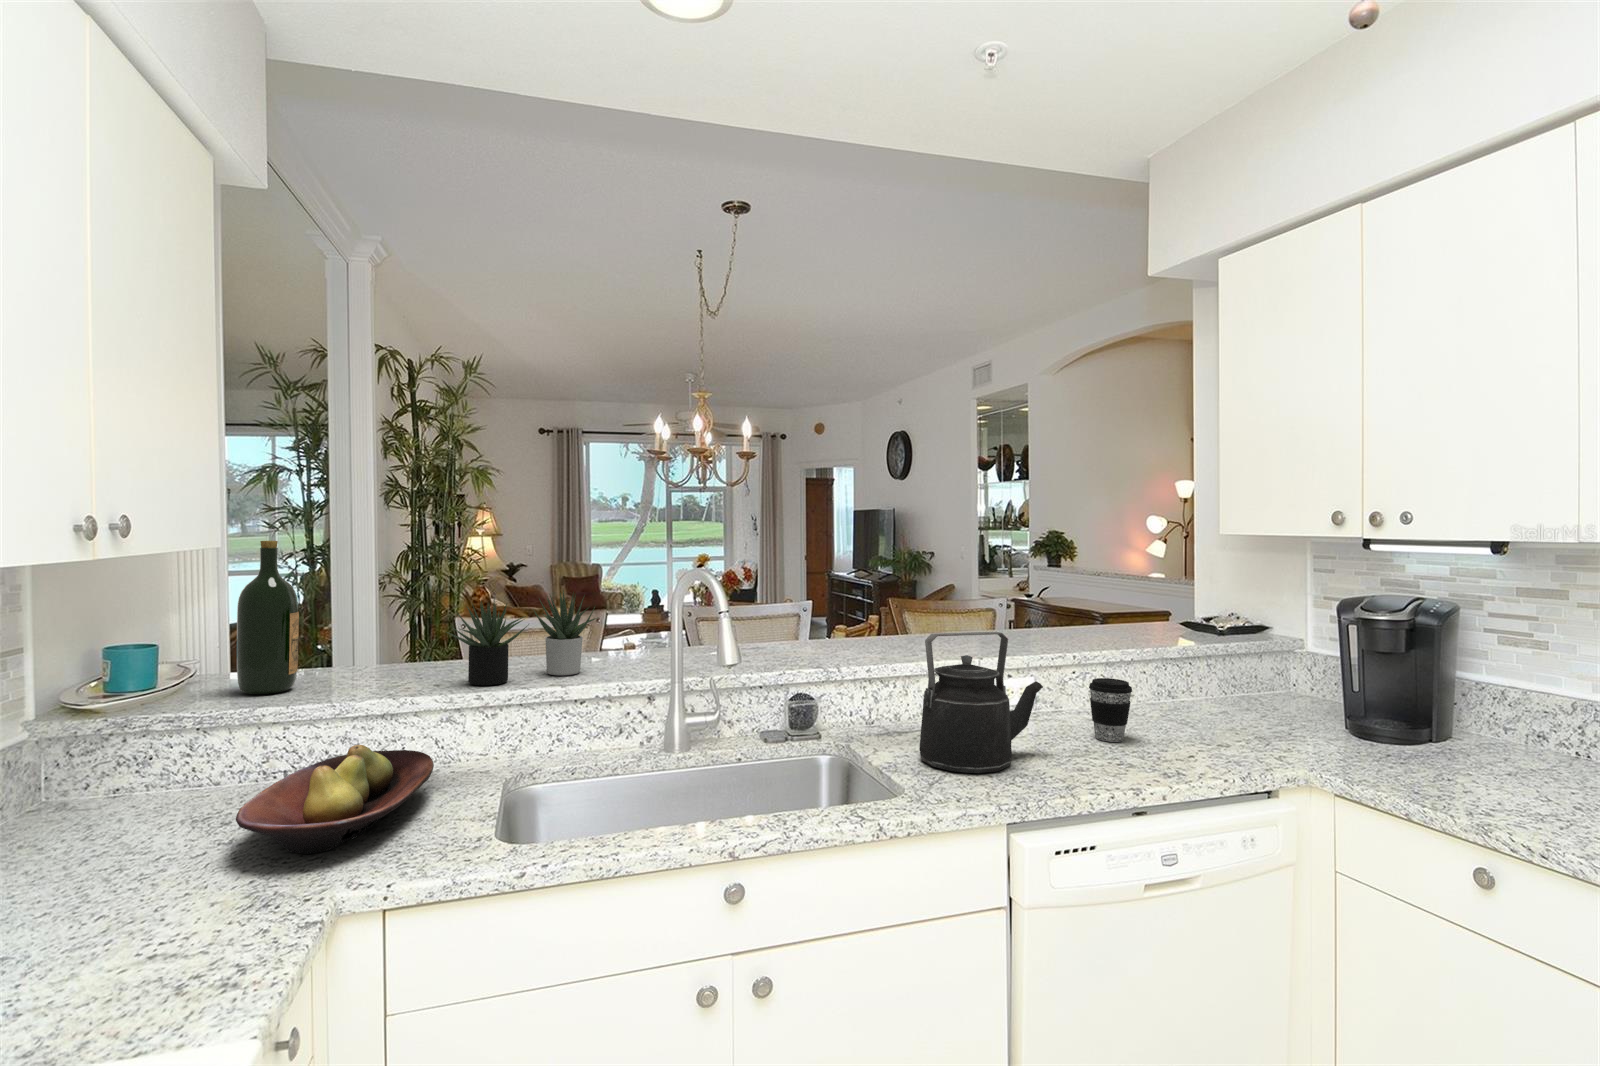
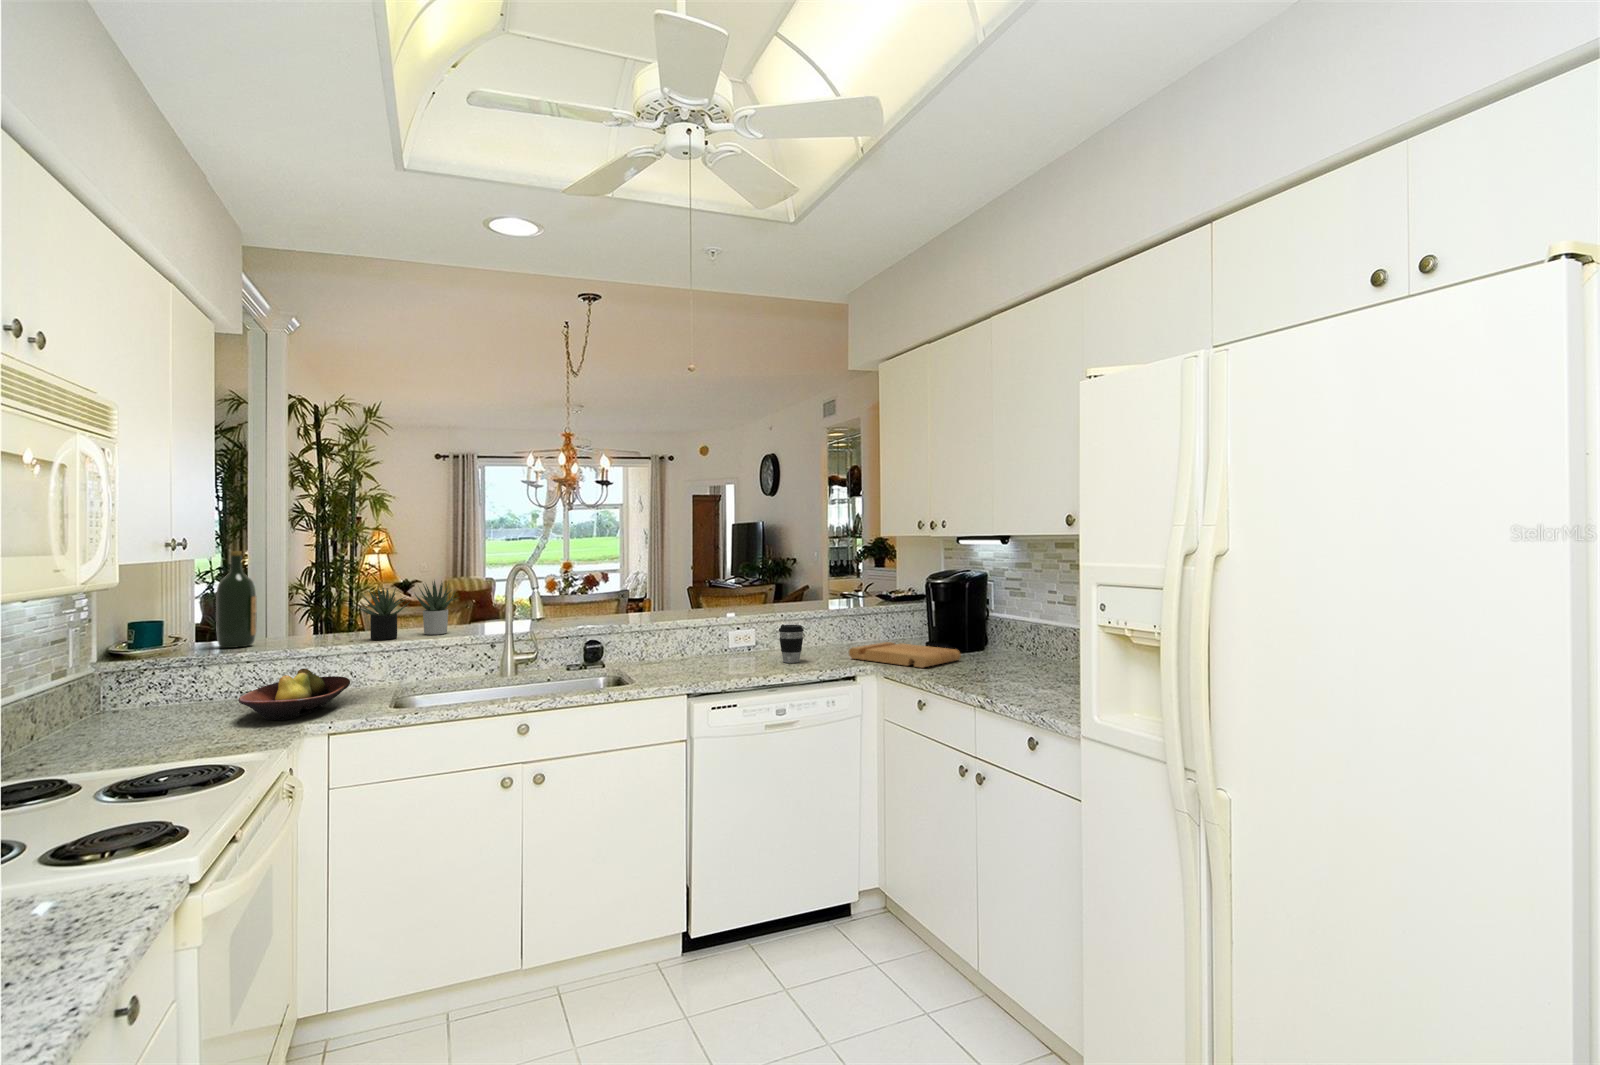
kettle: present [919,632,1043,773] -> none [660,595,740,678]
cutting board: none [1199,707,1411,771] -> present [849,642,961,668]

